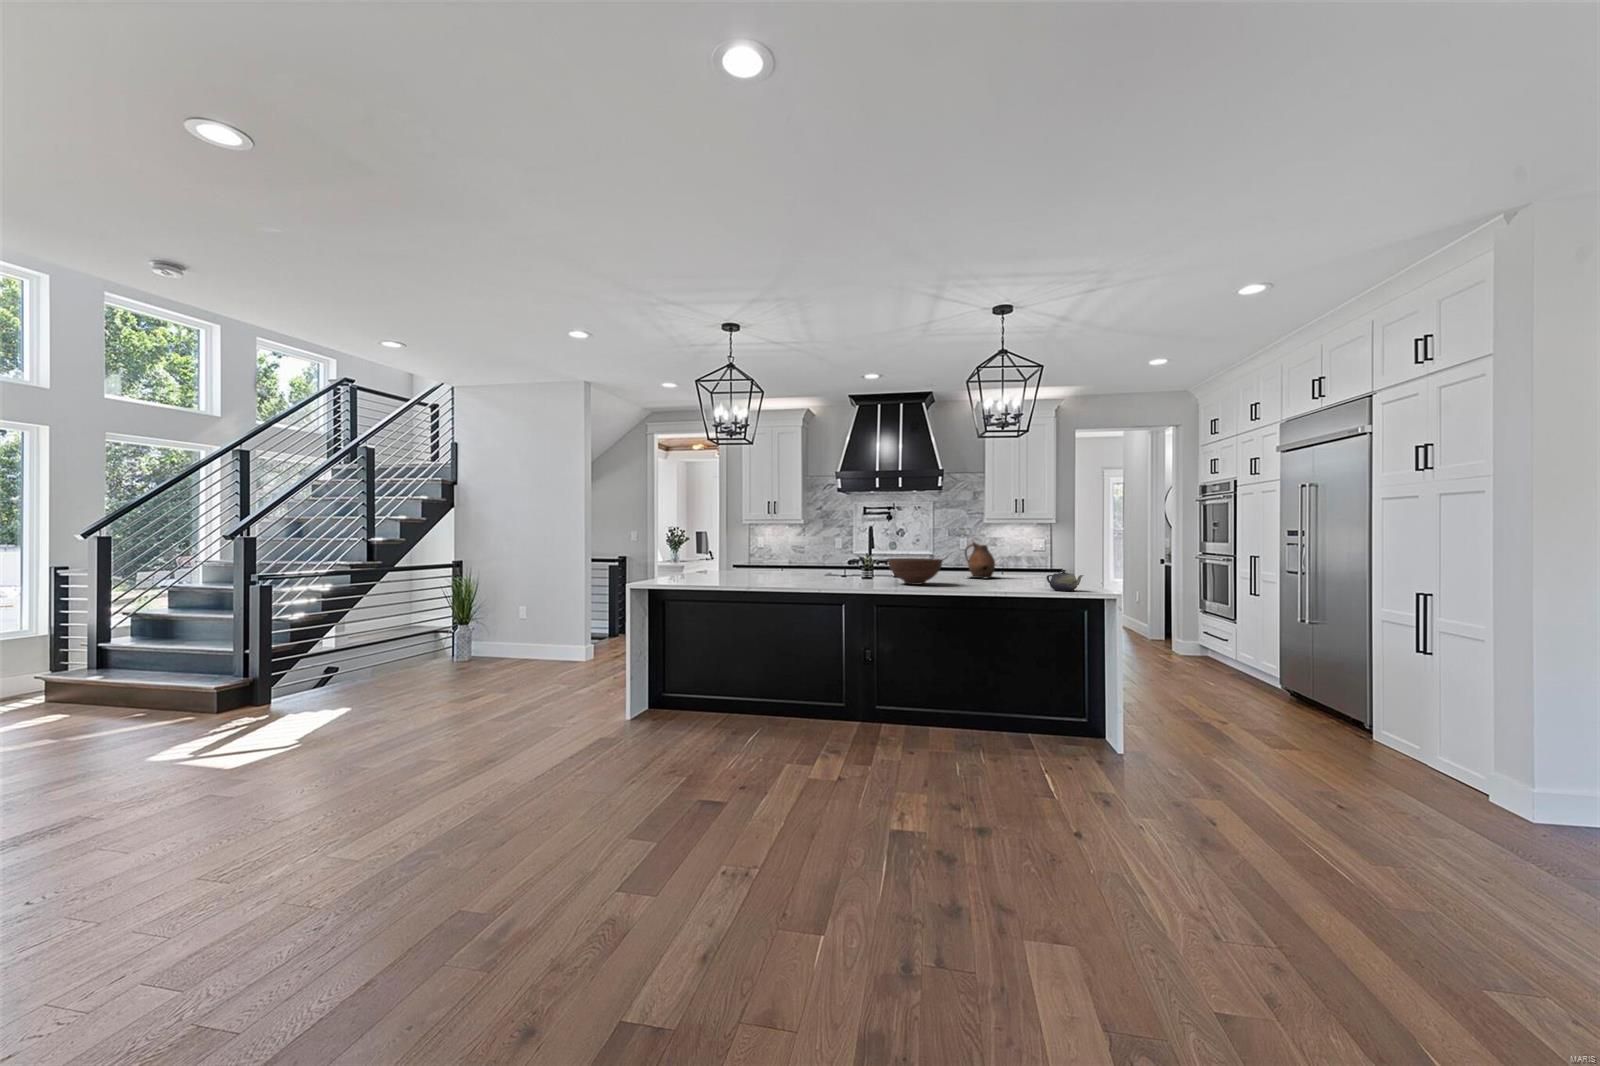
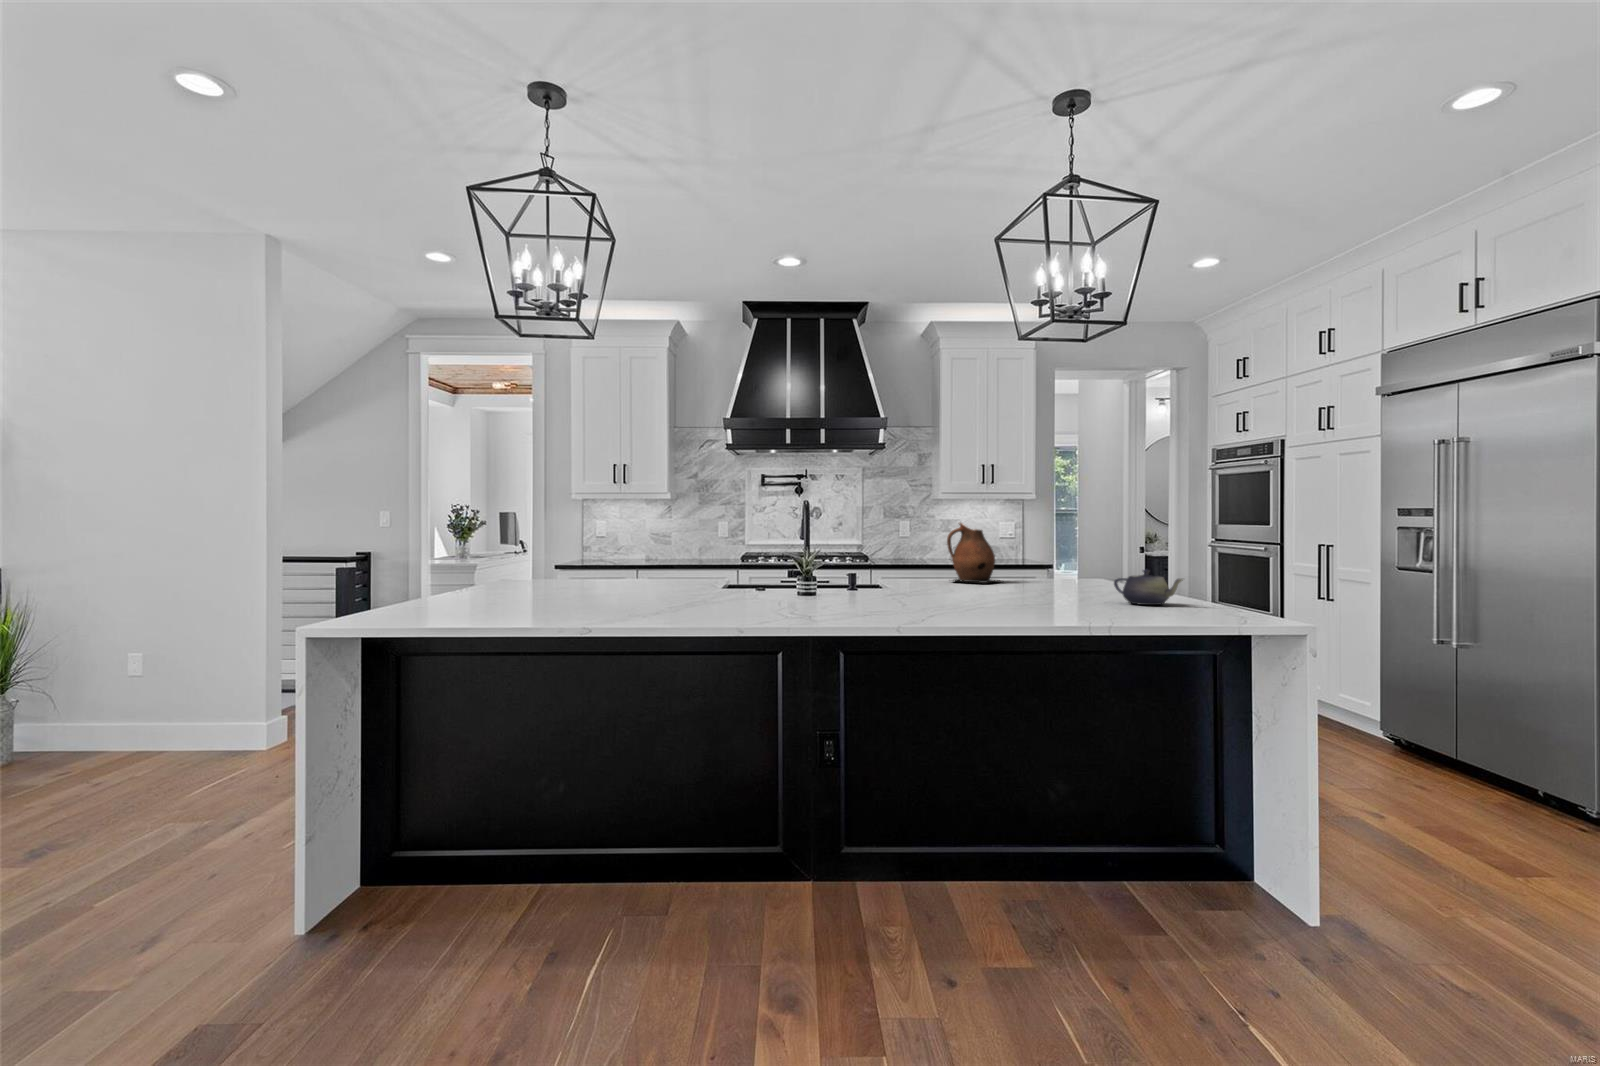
fruit bowl: present [888,558,942,585] -> none [846,551,939,596]

